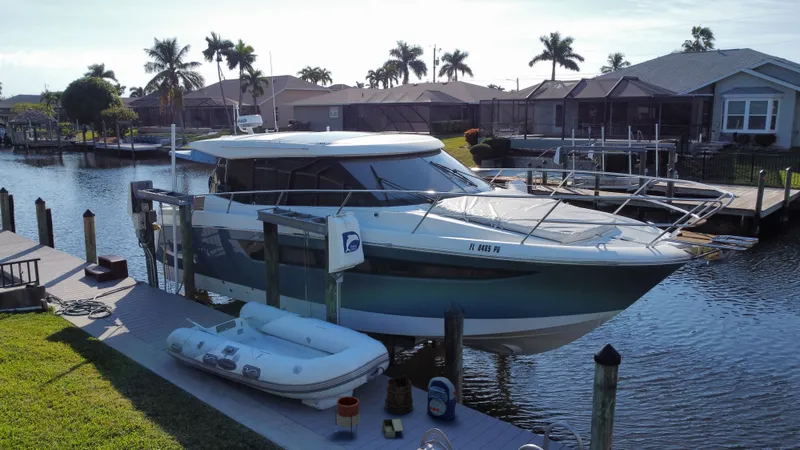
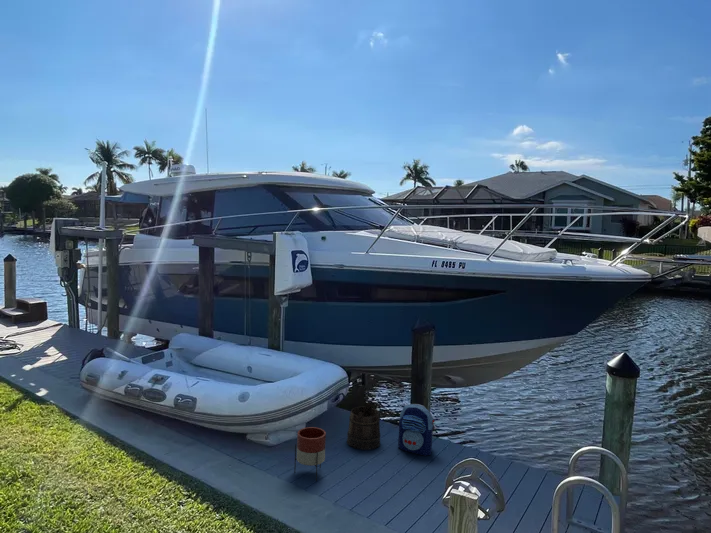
toolbox: present [382,418,404,438] -> none [351,454,381,479]

